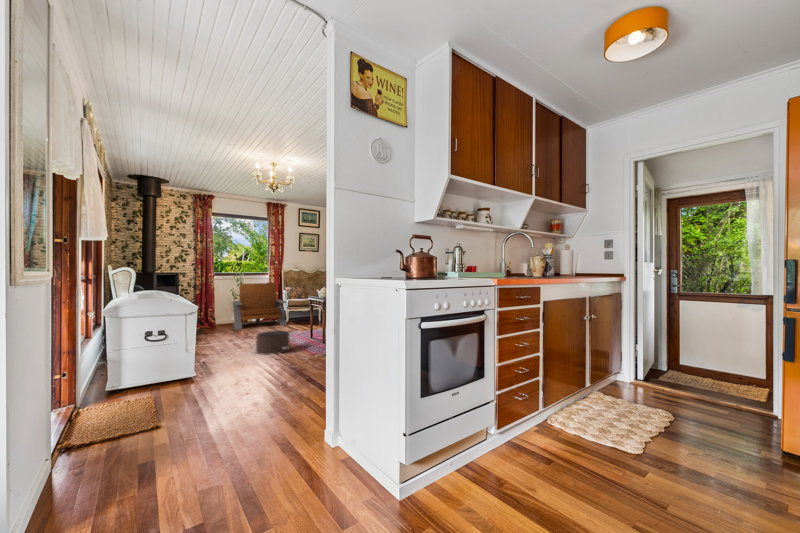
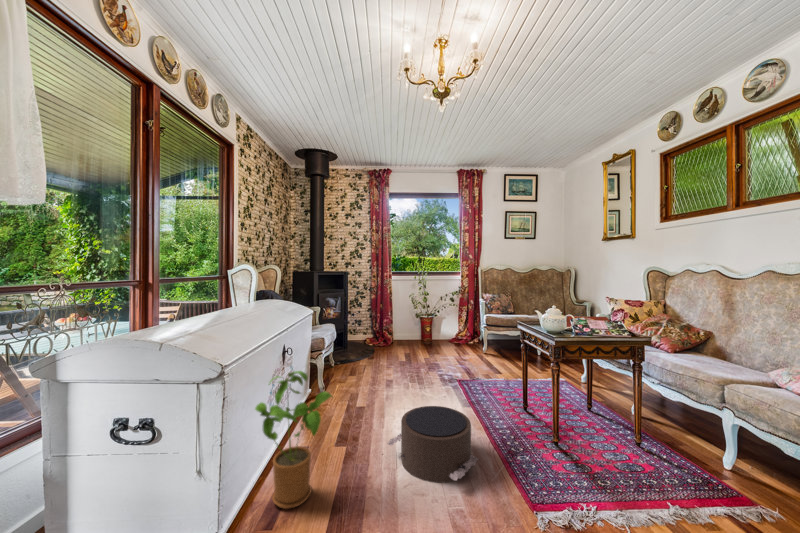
lounge chair: present [233,283,287,330] -> none [411,287,484,357]
house plant: none [196,311,228,368] -> present [255,371,332,509]

